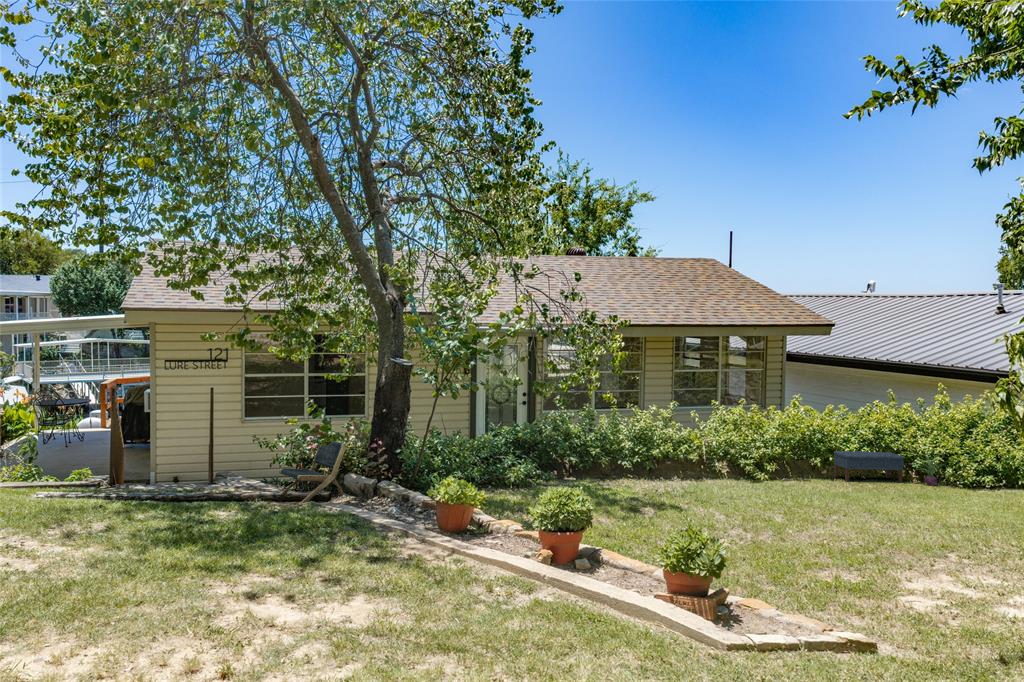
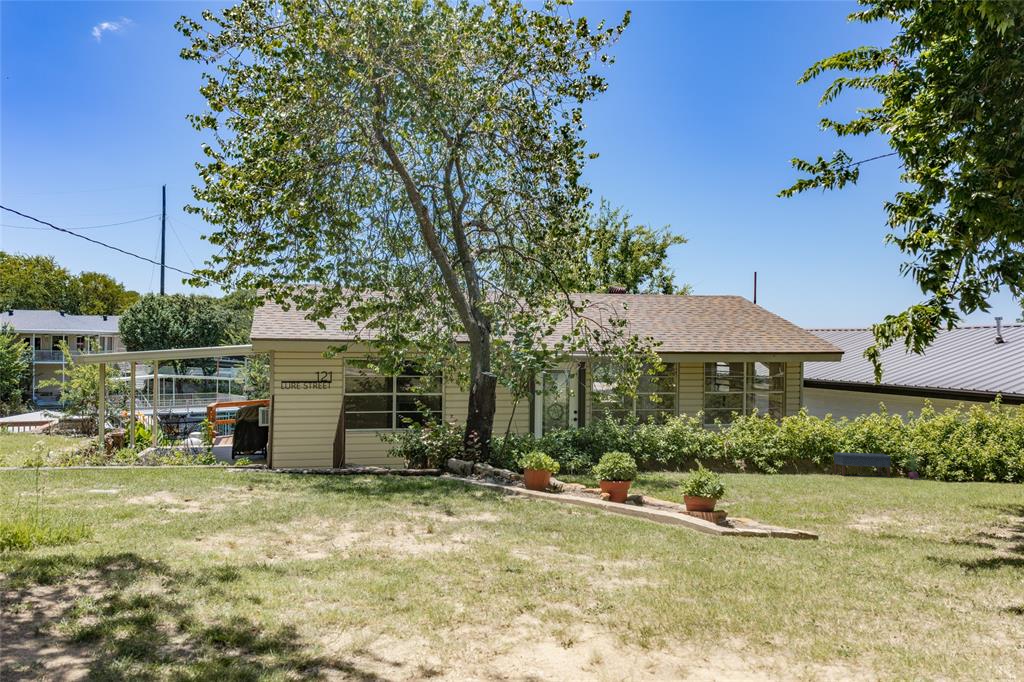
lounge chair: present [279,441,346,504] -> none [400,432,450,476]

